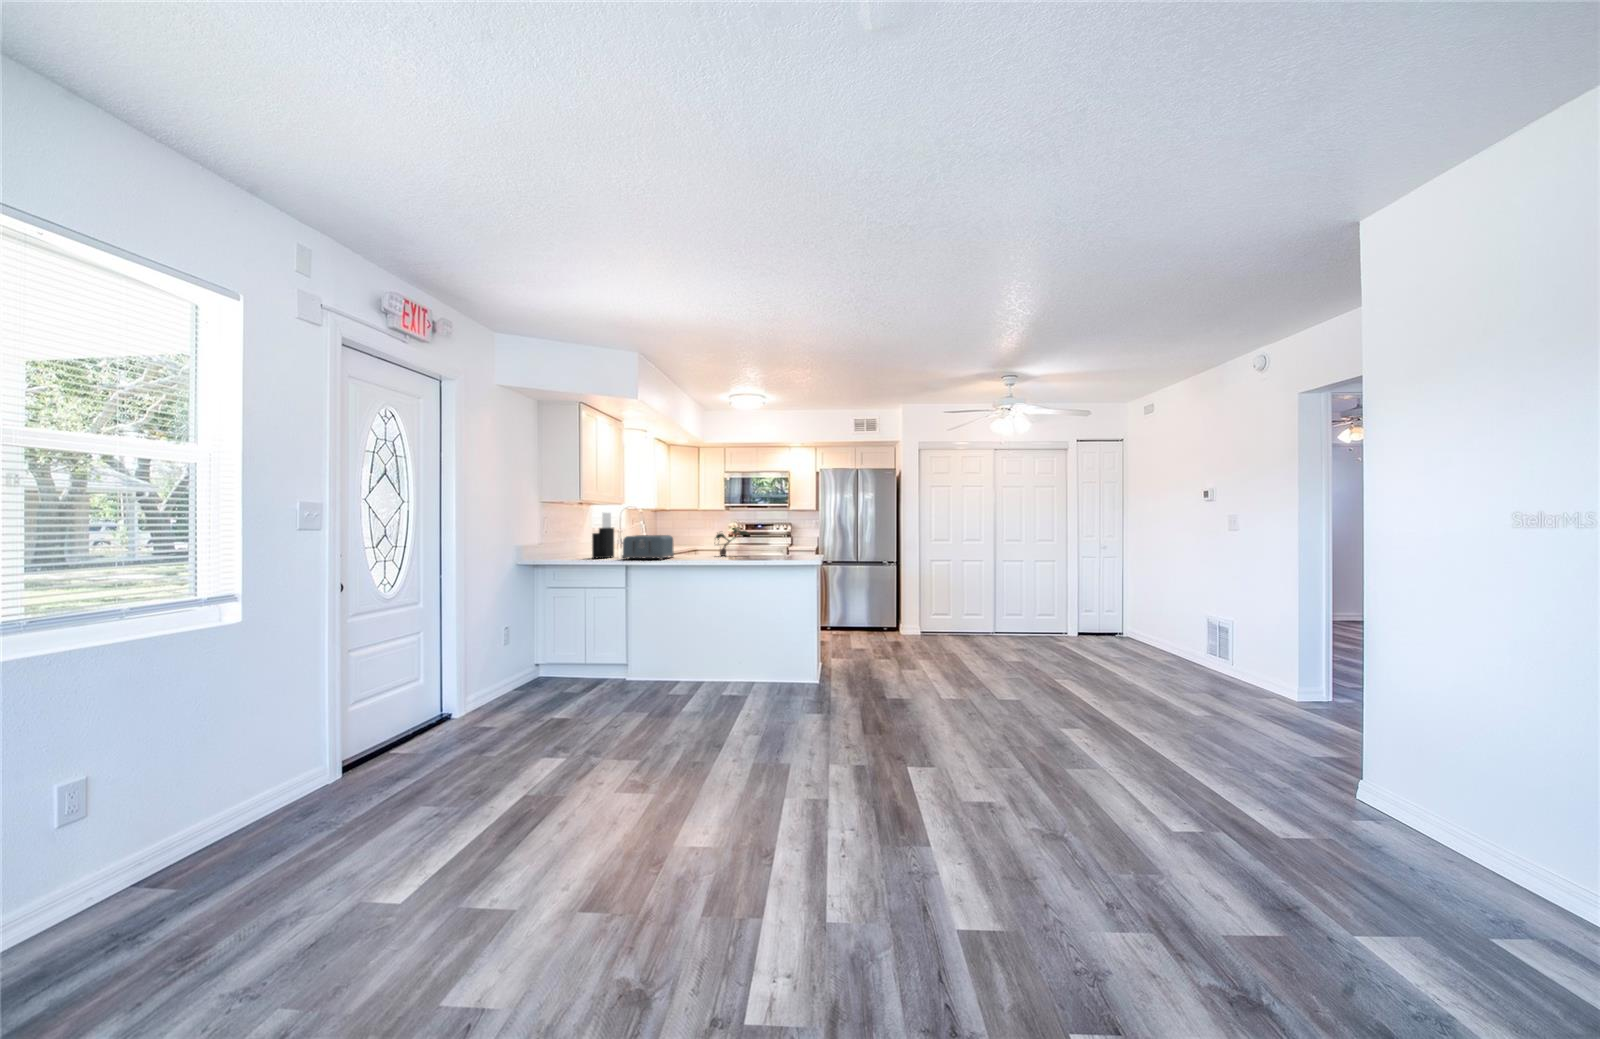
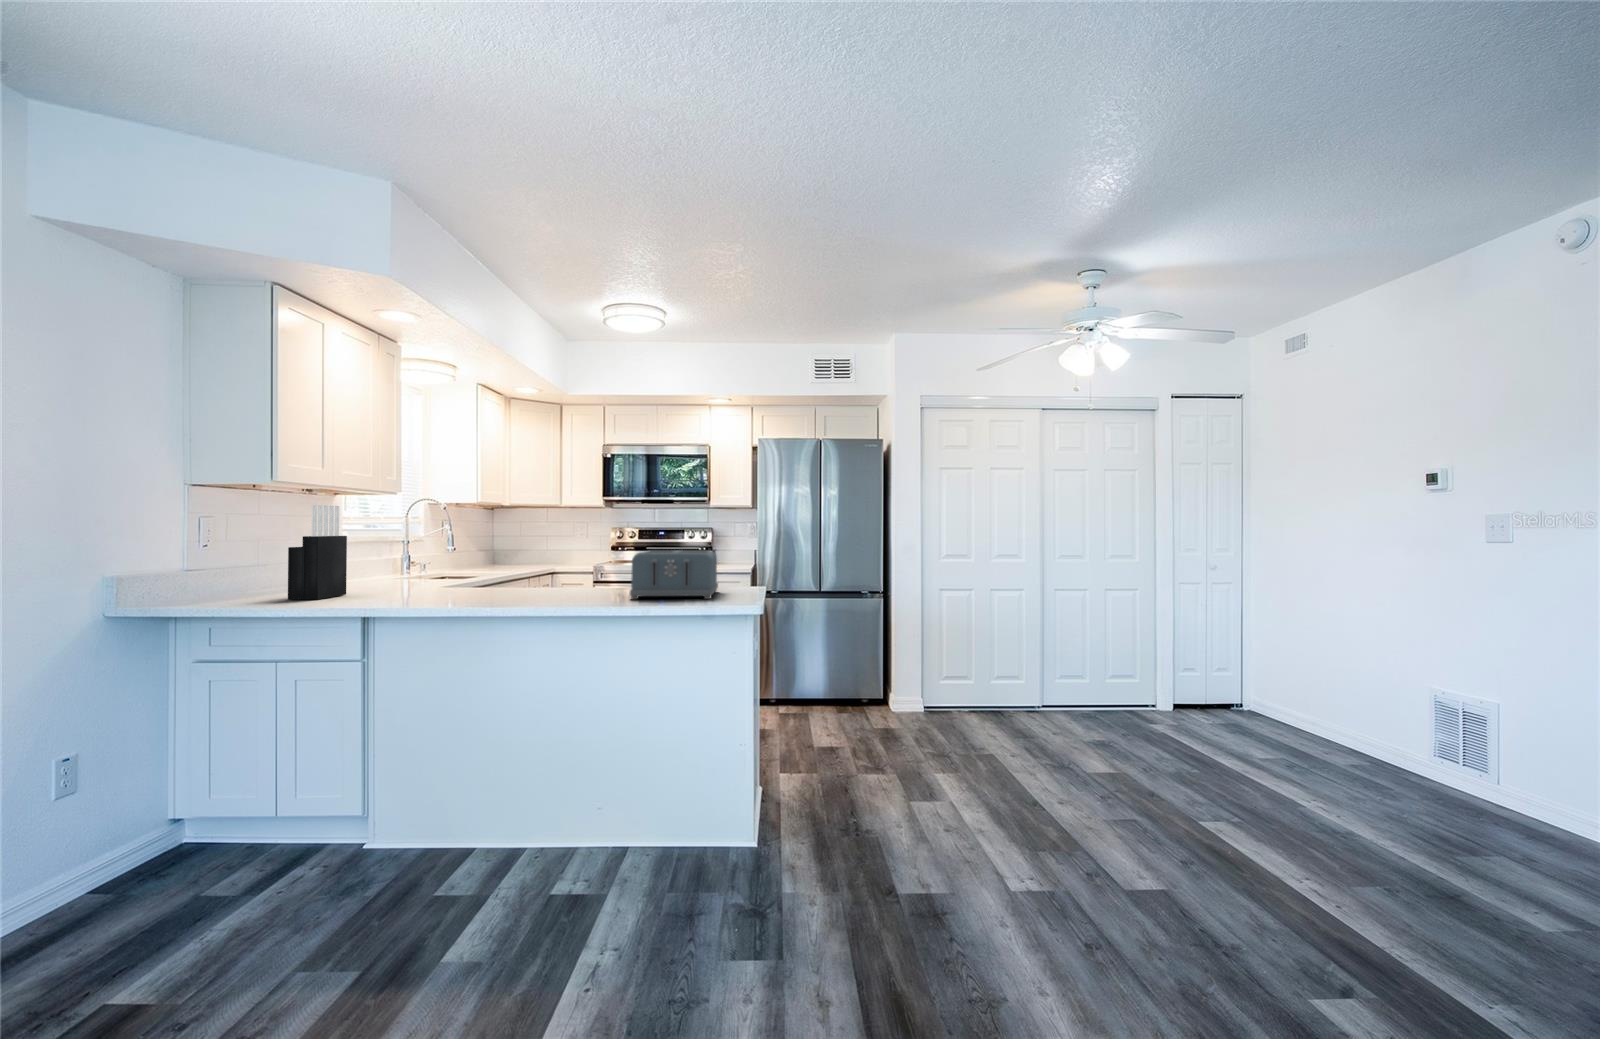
potted plant: present [716,527,748,556] -> none [550,532,635,590]
toaster: present [622,535,674,560] -> present [630,550,718,599]

